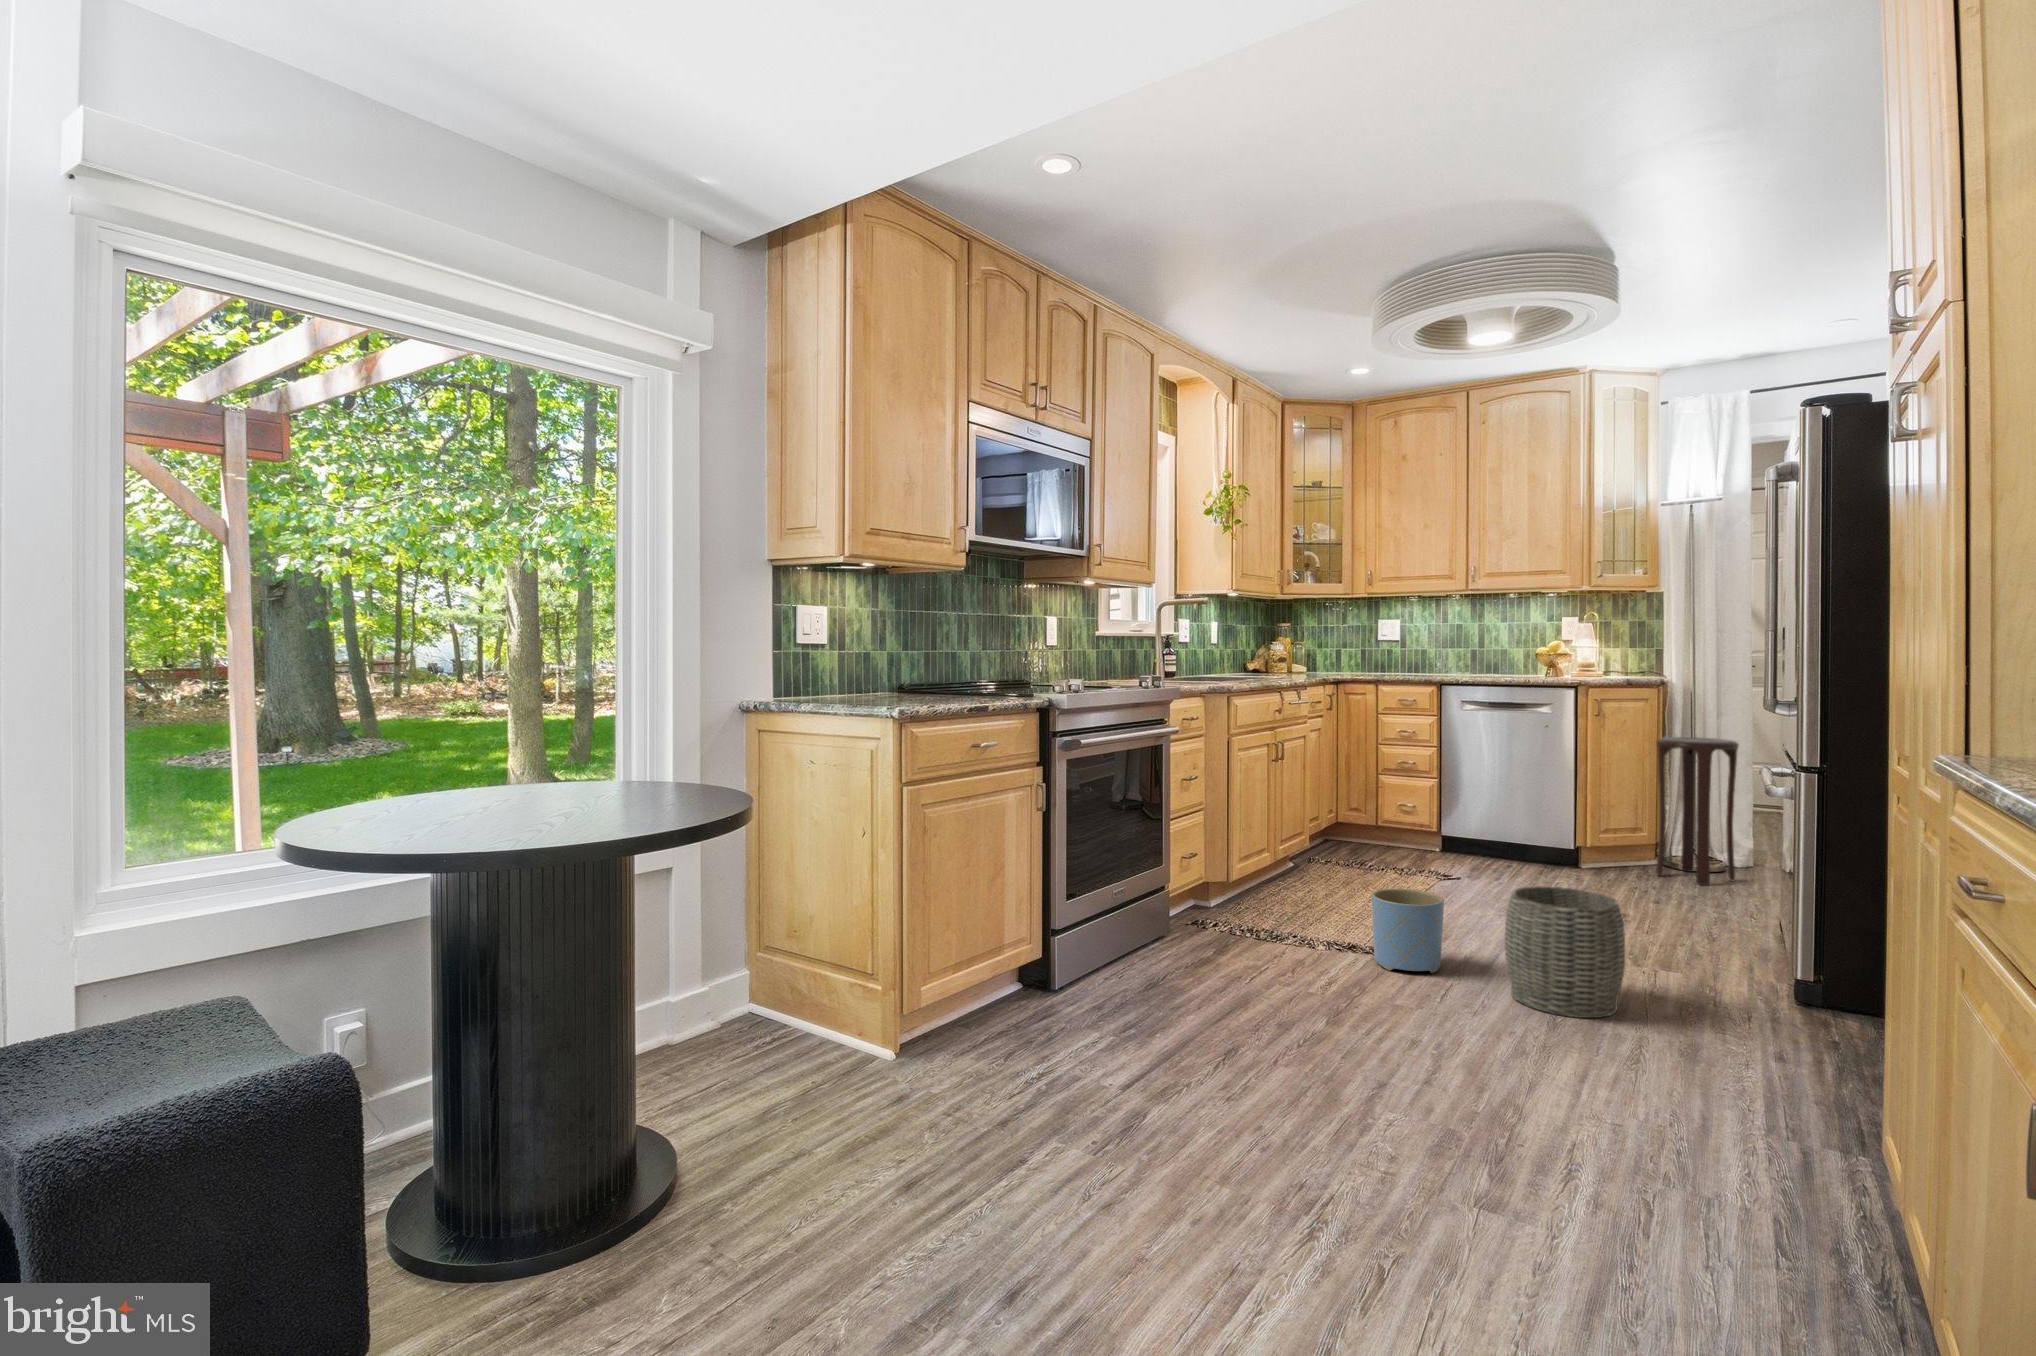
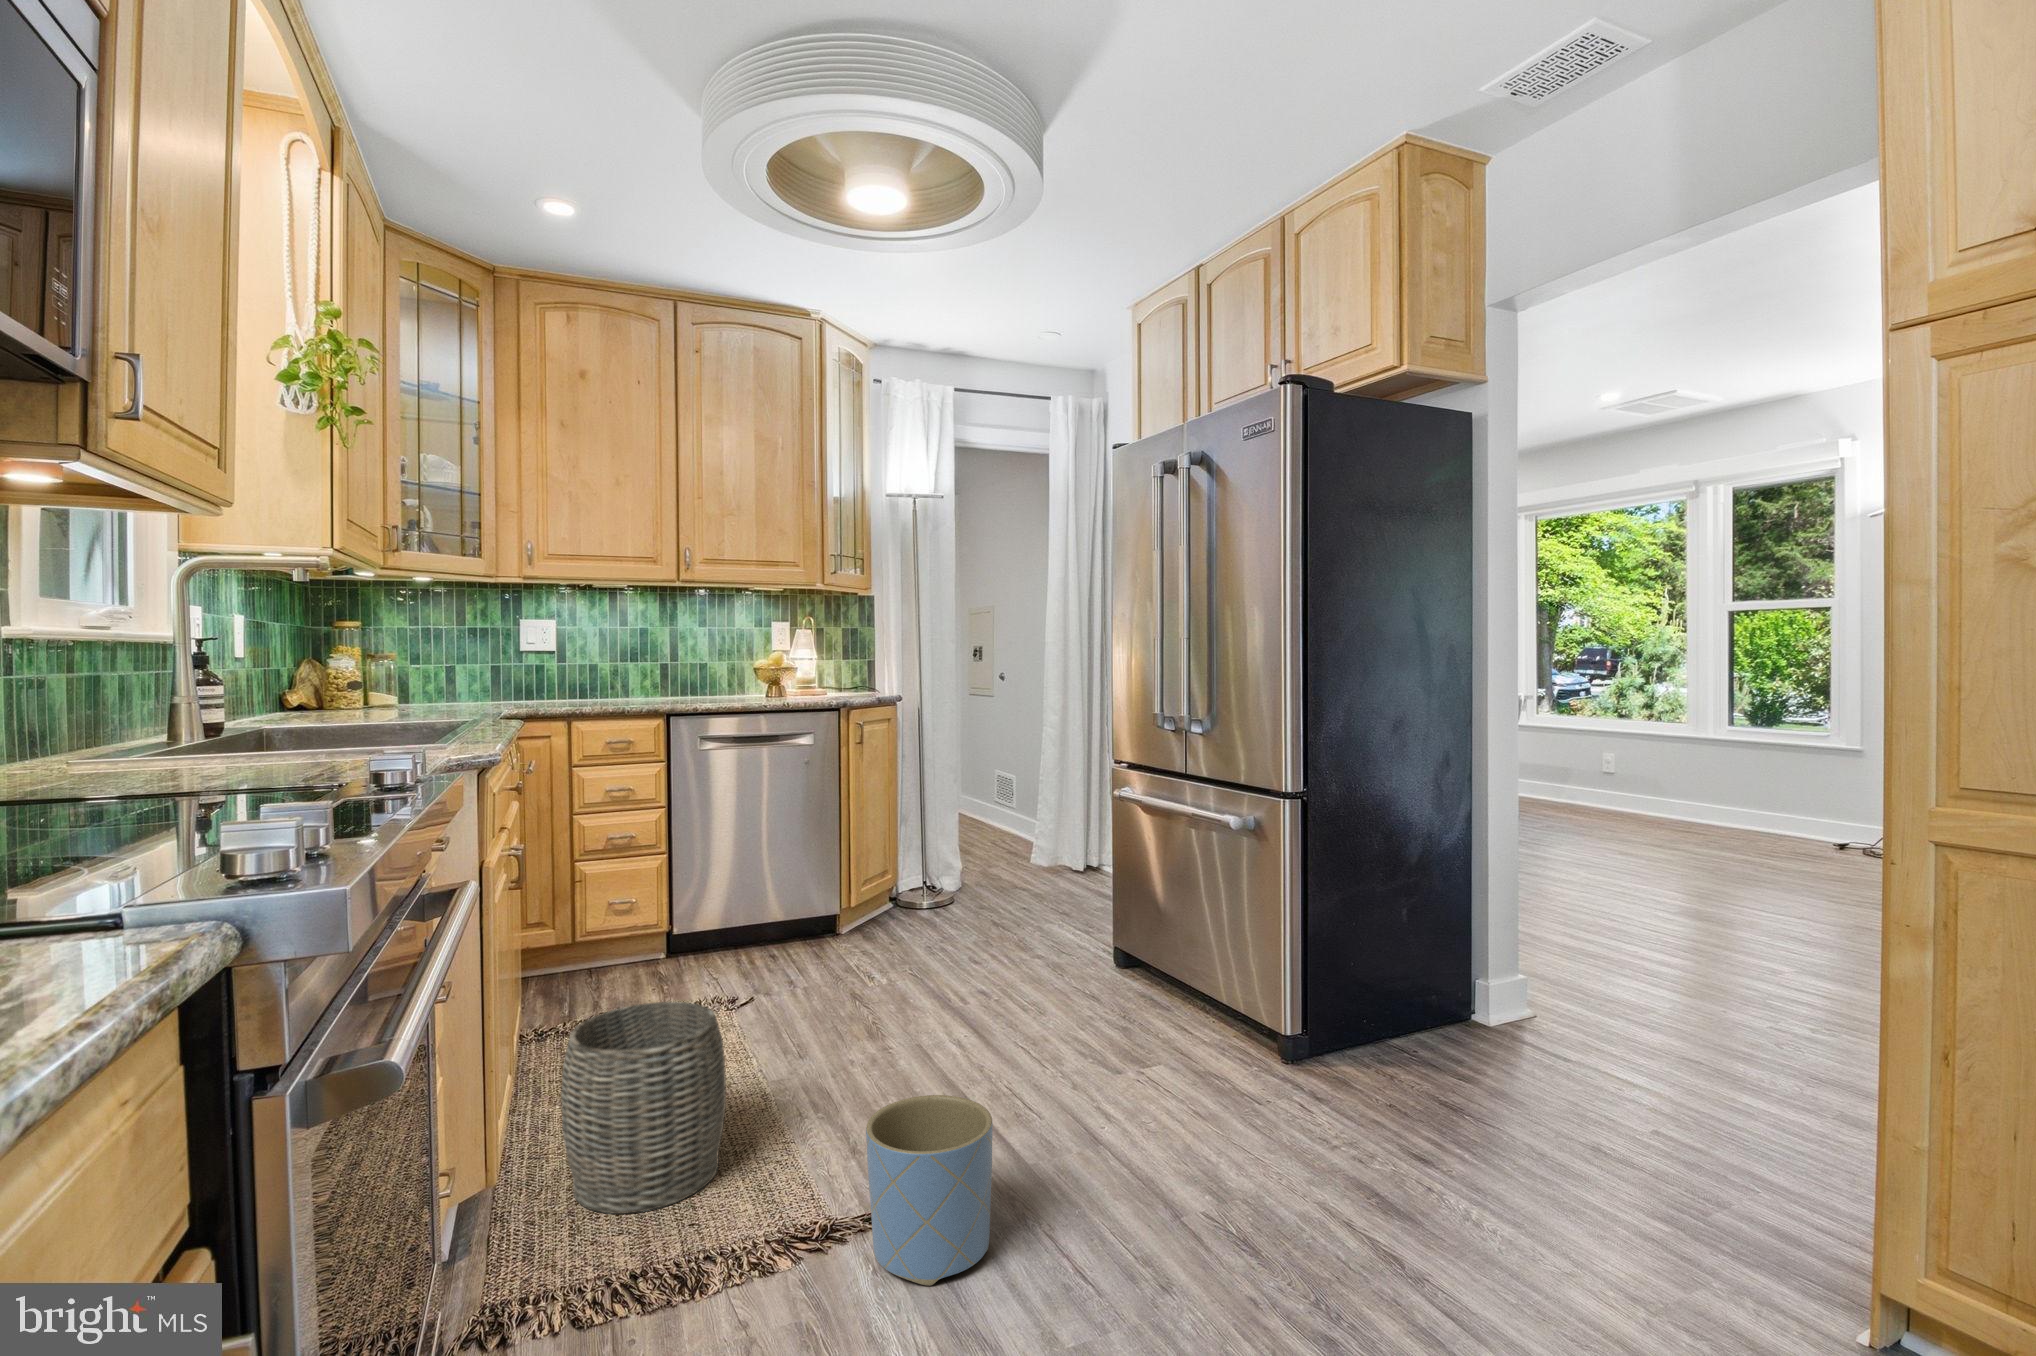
stool: present [1656,737,1739,885] -> none [914,760,992,931]
woven basket: present [1505,886,1625,1018] -> present [561,1002,726,1214]

